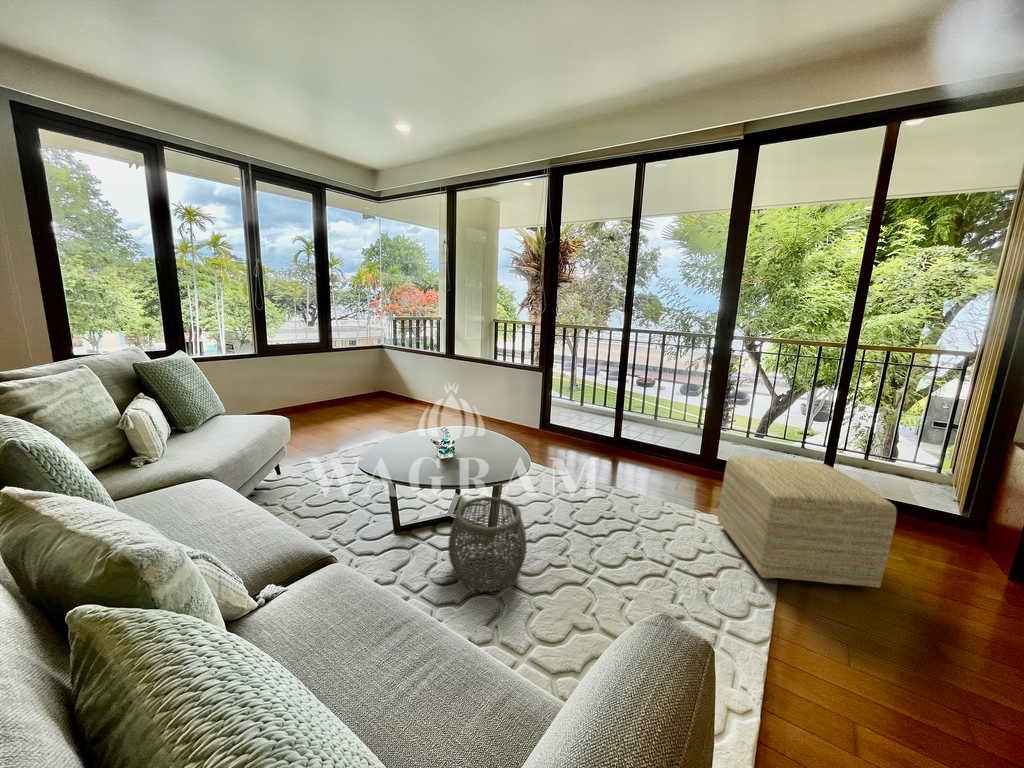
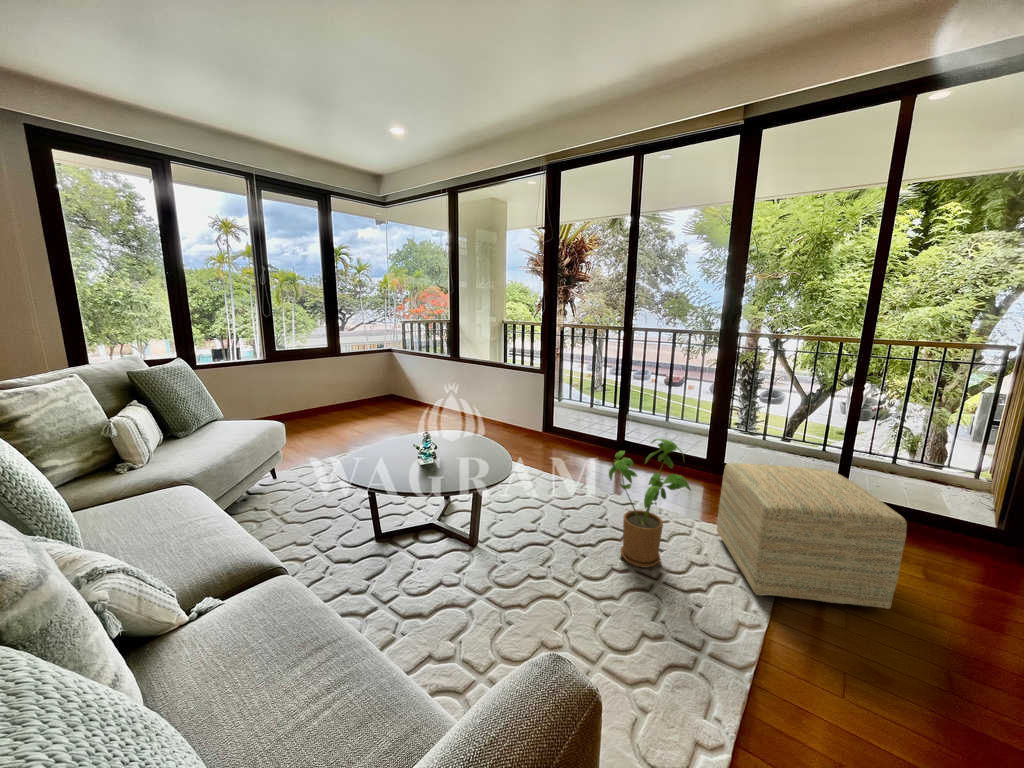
house plant: none [623,433,705,555] -> present [609,439,691,568]
woven basket: present [448,497,527,592] -> none [419,505,502,605]

